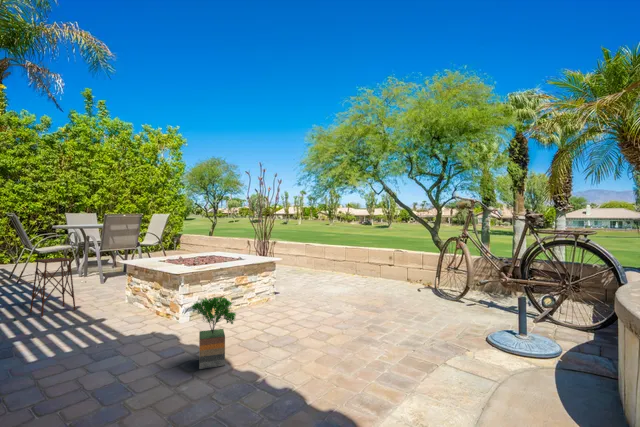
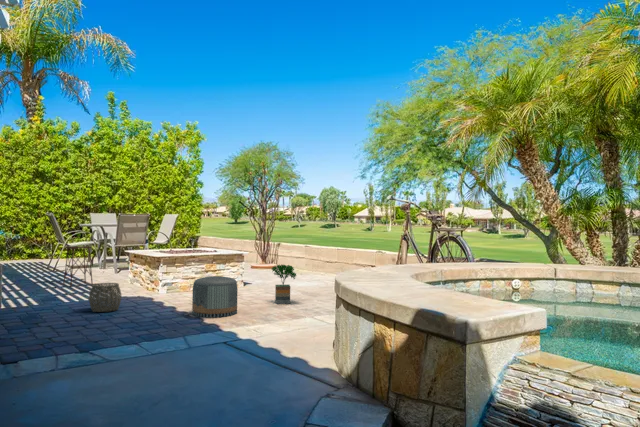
potted tree: present [192,297,236,369] -> present [272,265,296,304]
pouf: none [264,309,331,384] -> present [192,276,238,317]
woven basket: none [79,330,140,390] -> present [89,283,122,312]

